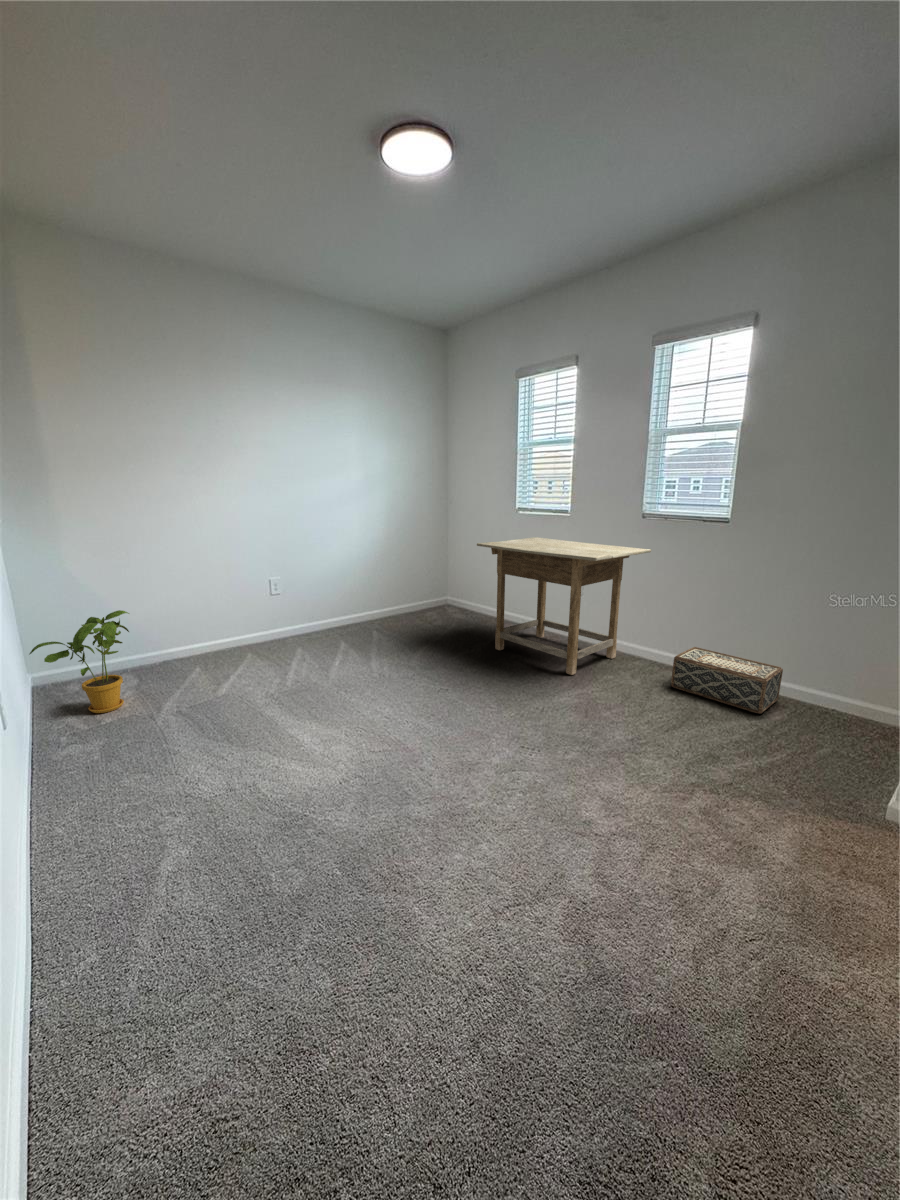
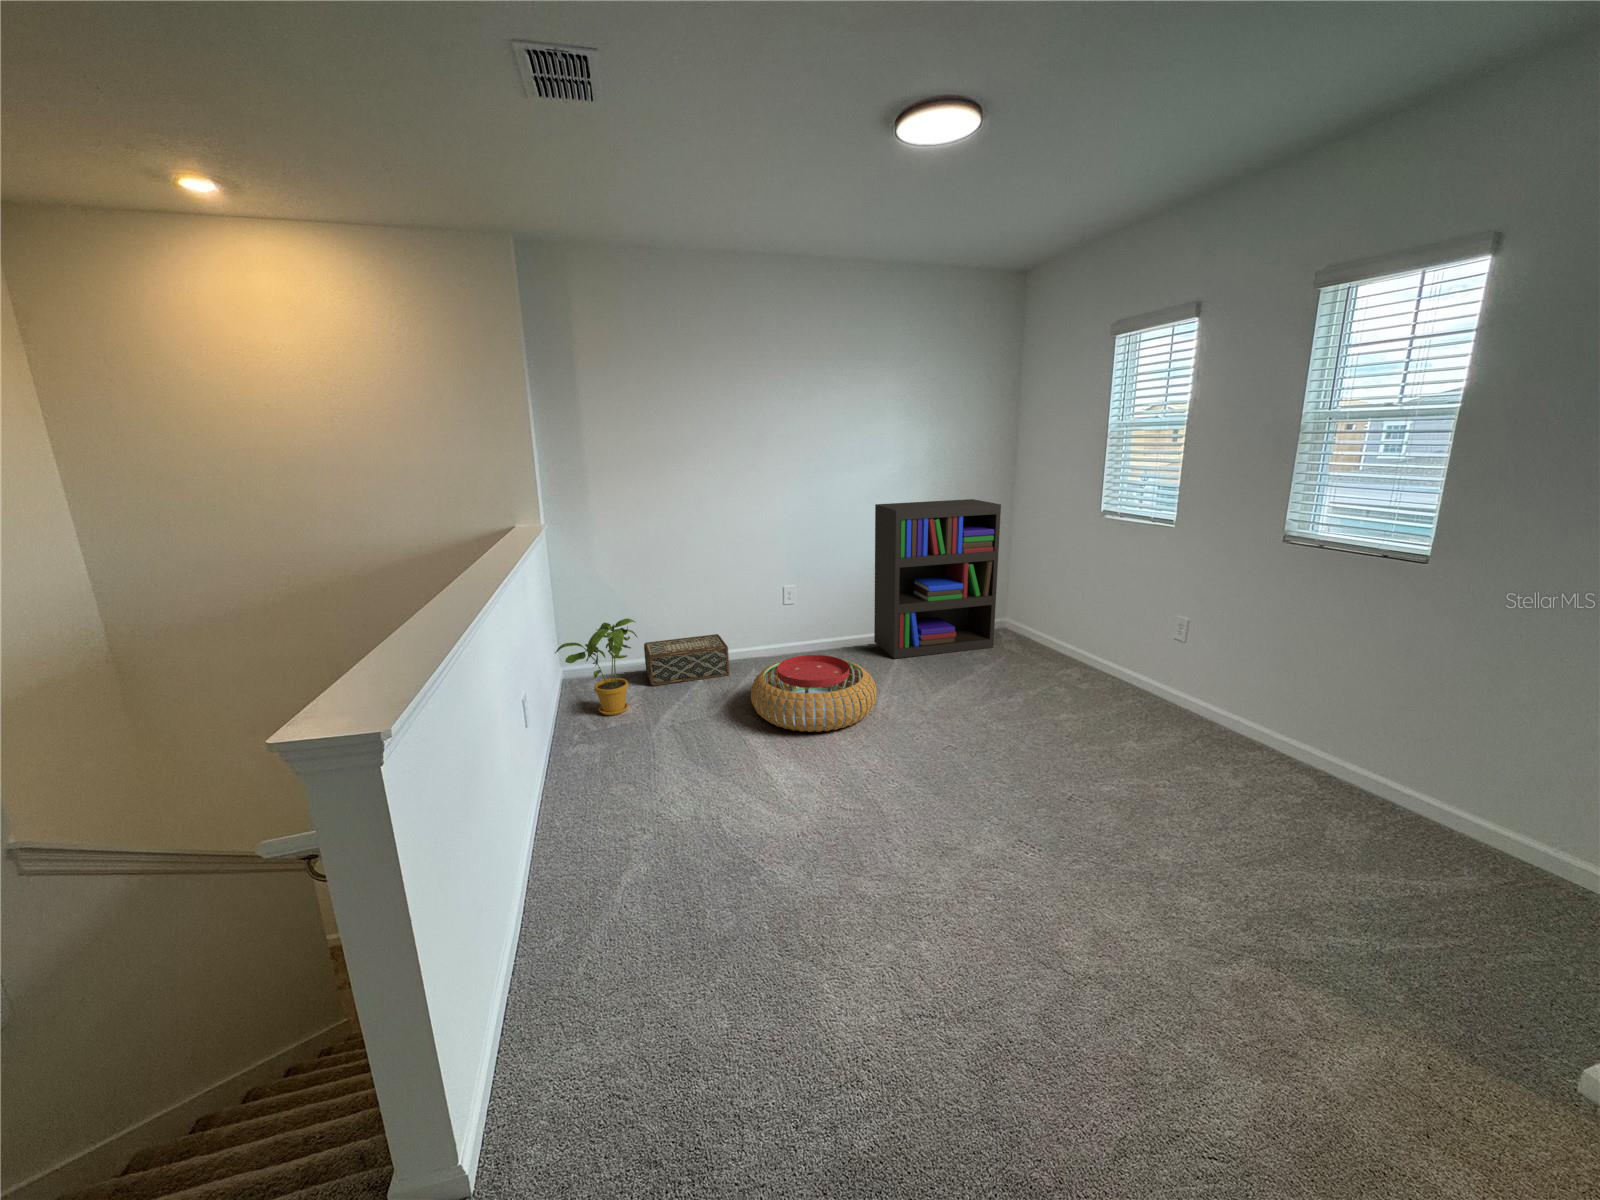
bookshelf: none [345,507,443,634] -> present [874,499,1001,659]
desk: present [477,537,651,675] -> none [1029,552,1295,756]
pouf: none [257,632,372,698] -> present [751,655,877,732]
woven basket: present [671,647,783,714] -> present [644,634,729,686]

